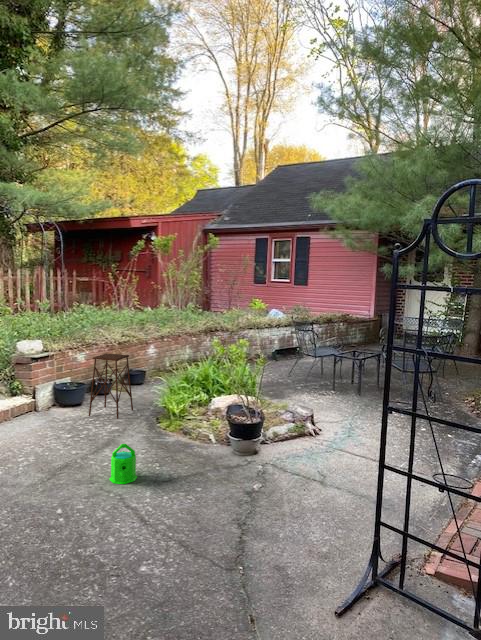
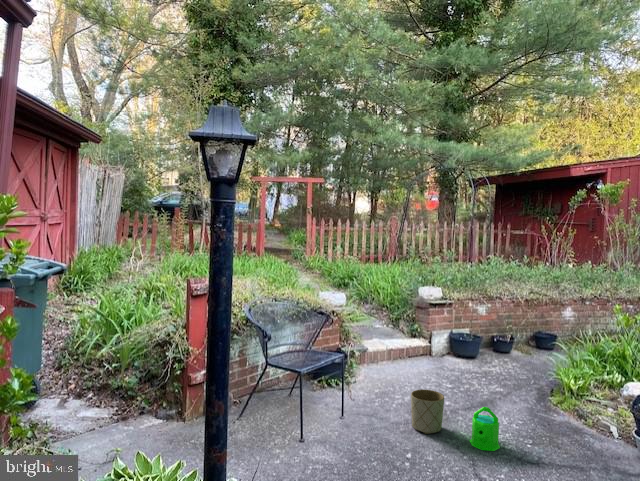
side table: present [89,353,133,419] -> none [478,309,529,382]
planter: none [45,442,81,487] -> present [411,389,444,434]

